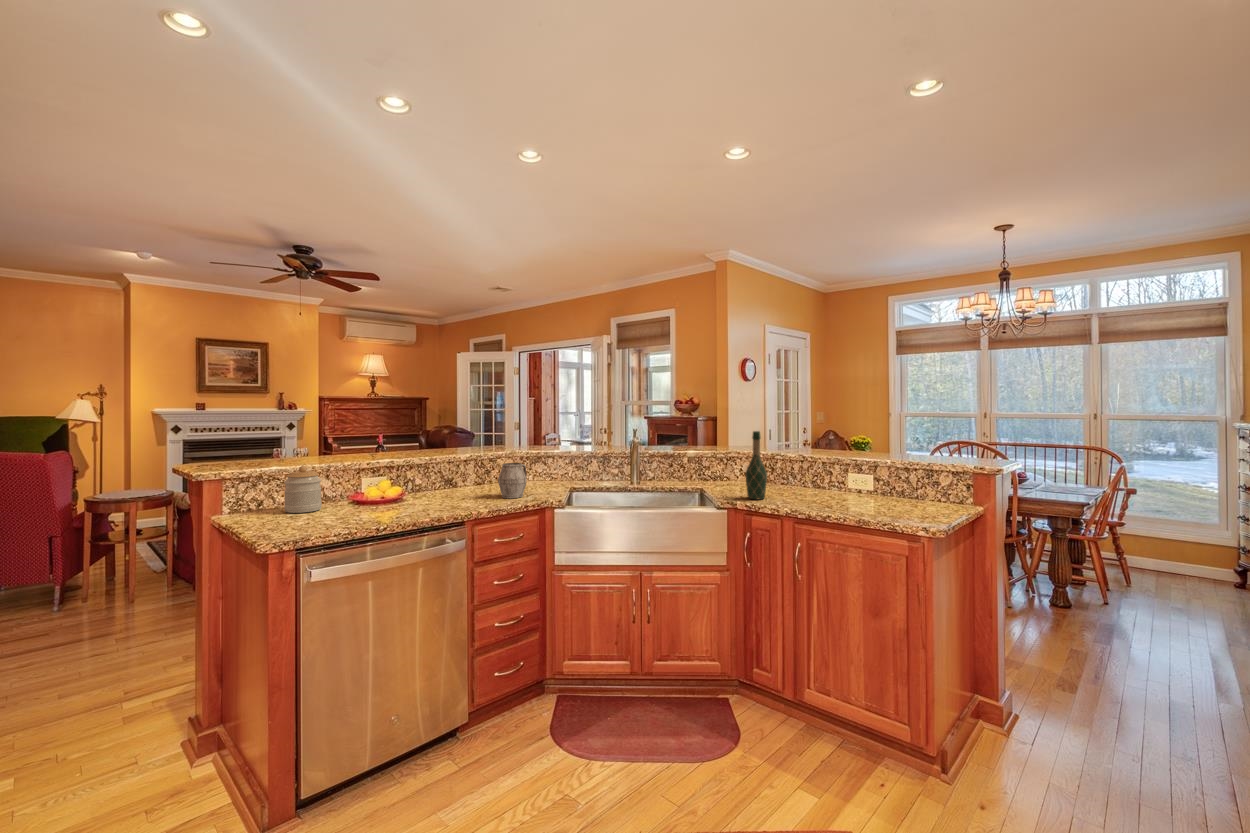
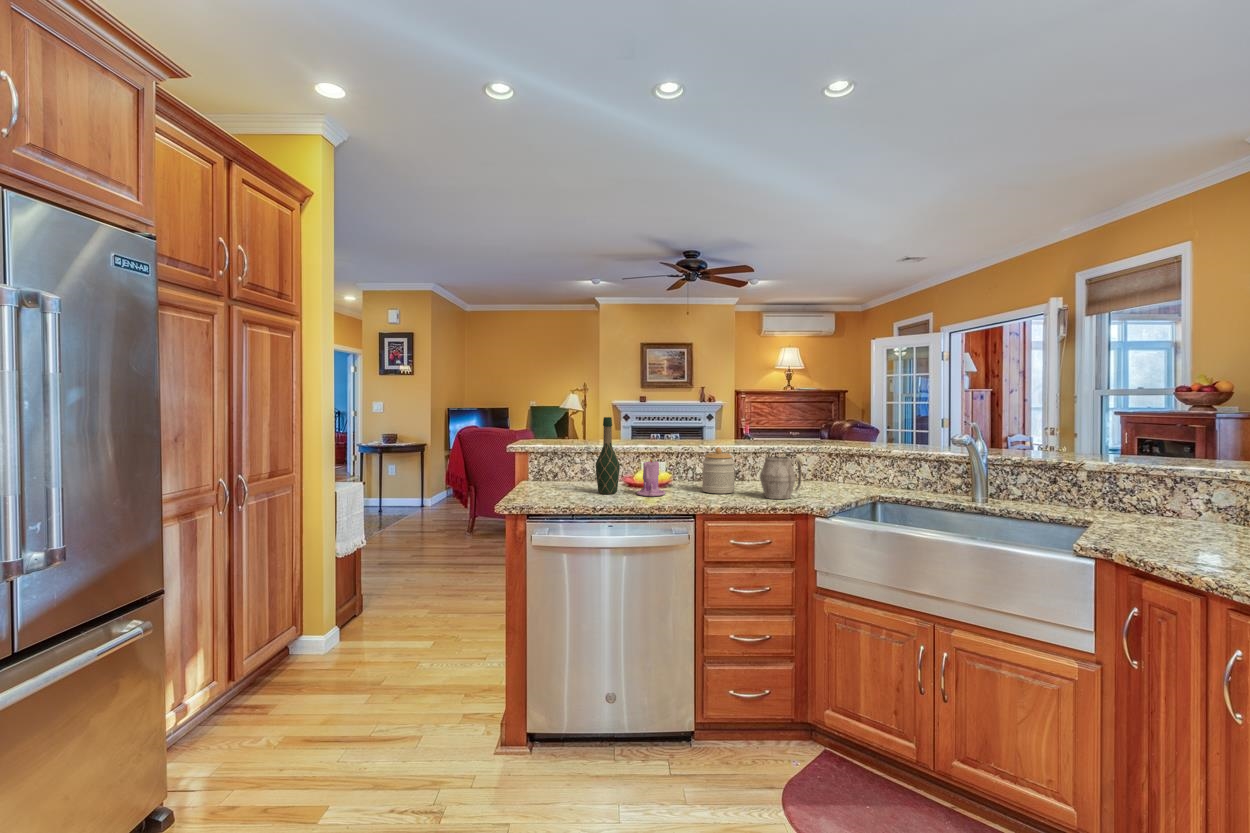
wine bottle: present [745,431,767,499] -> present [595,417,620,494]
jar: present [284,466,322,513] -> present [702,448,735,494]
candle: none [389,472,418,511] -> present [637,457,665,496]

